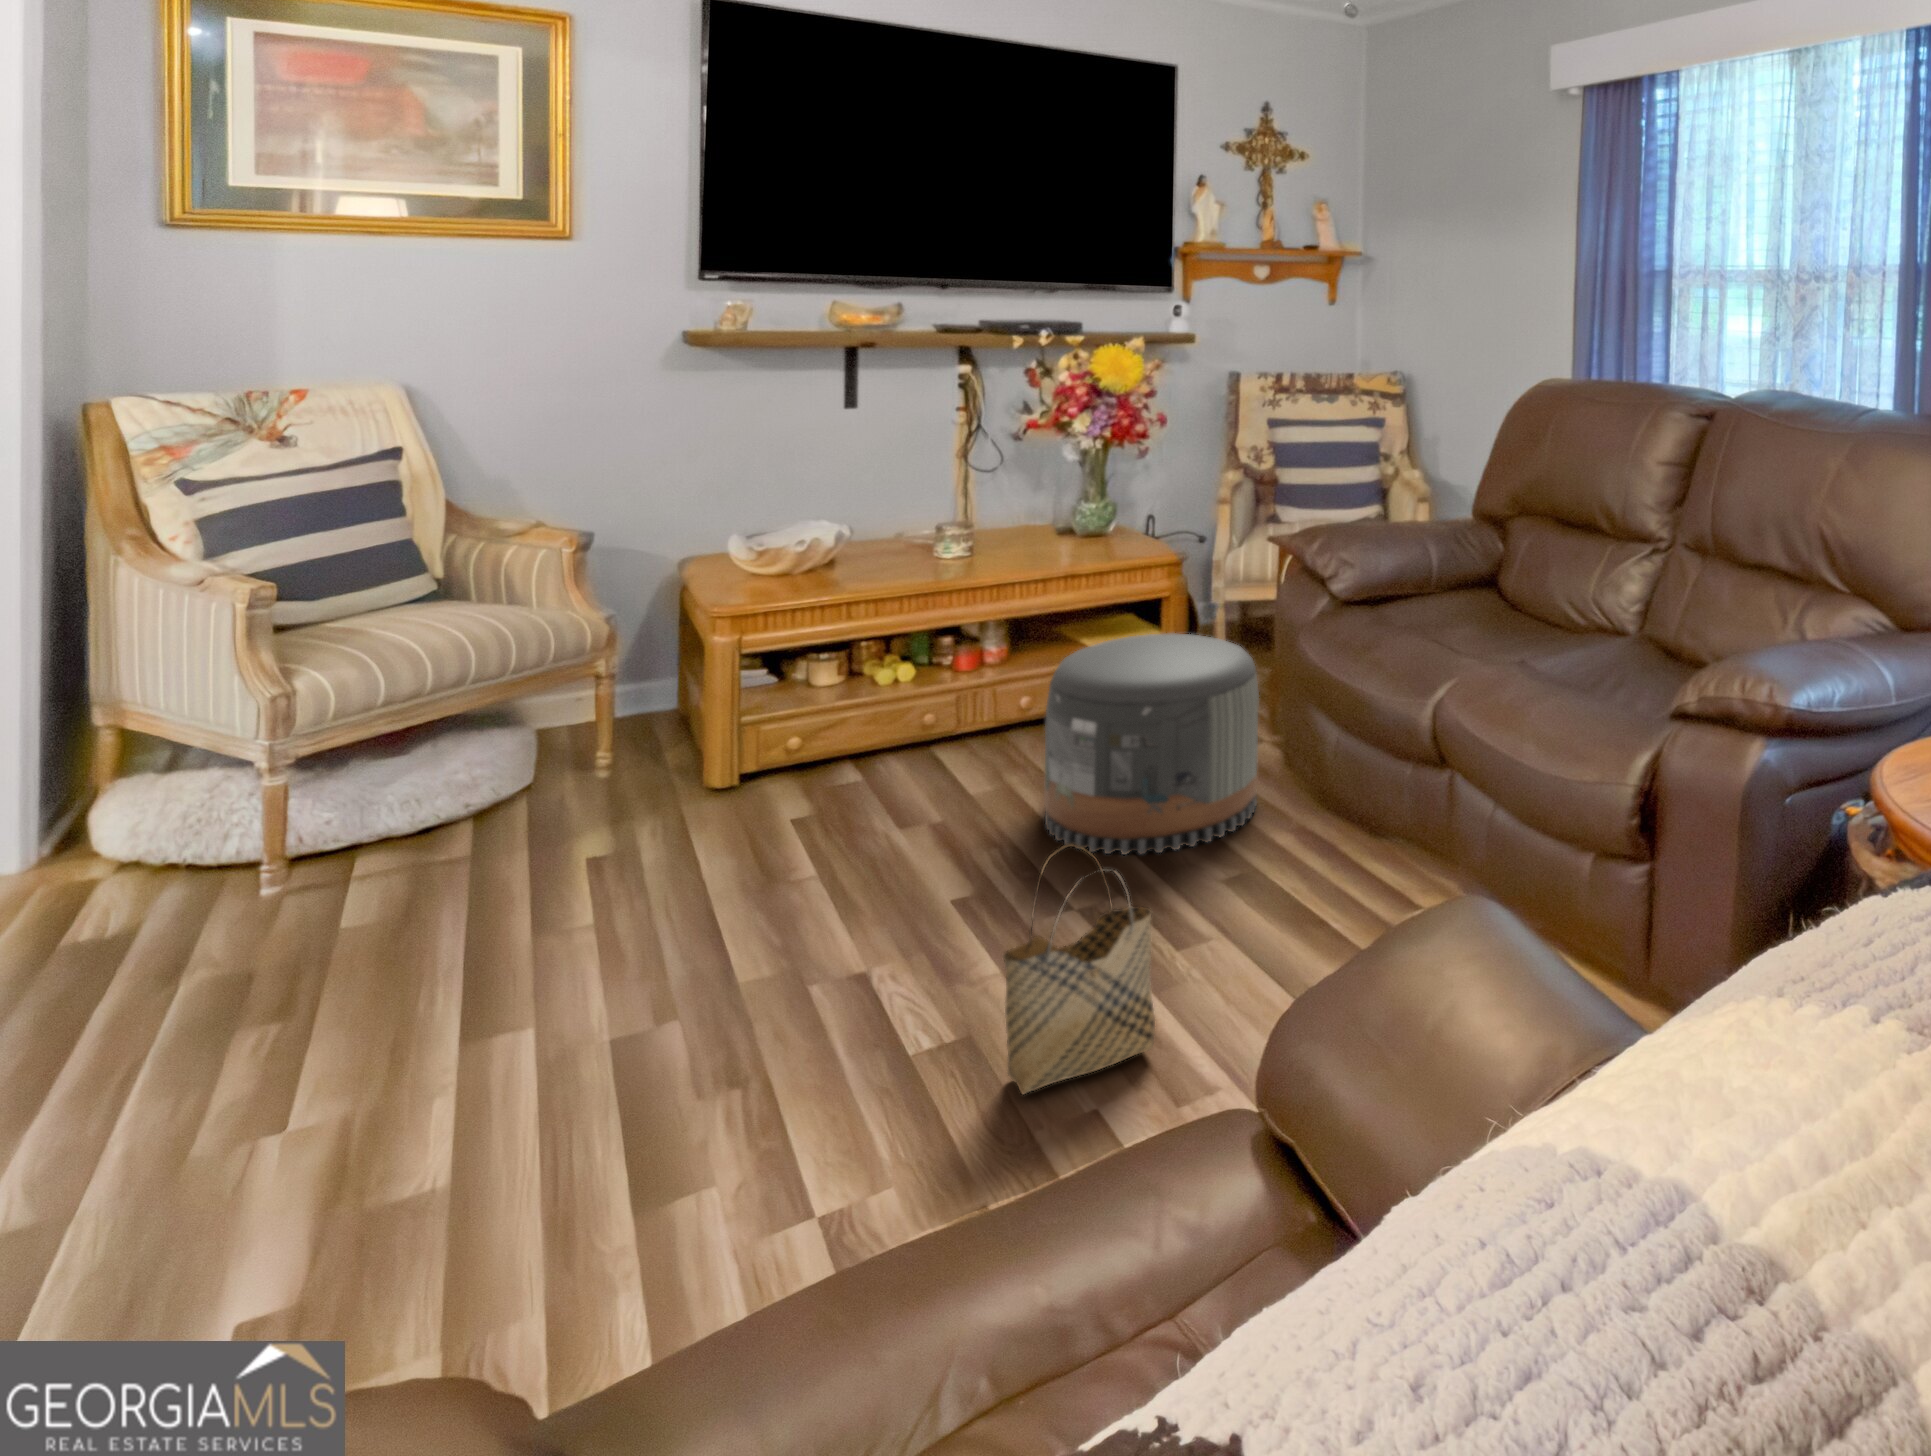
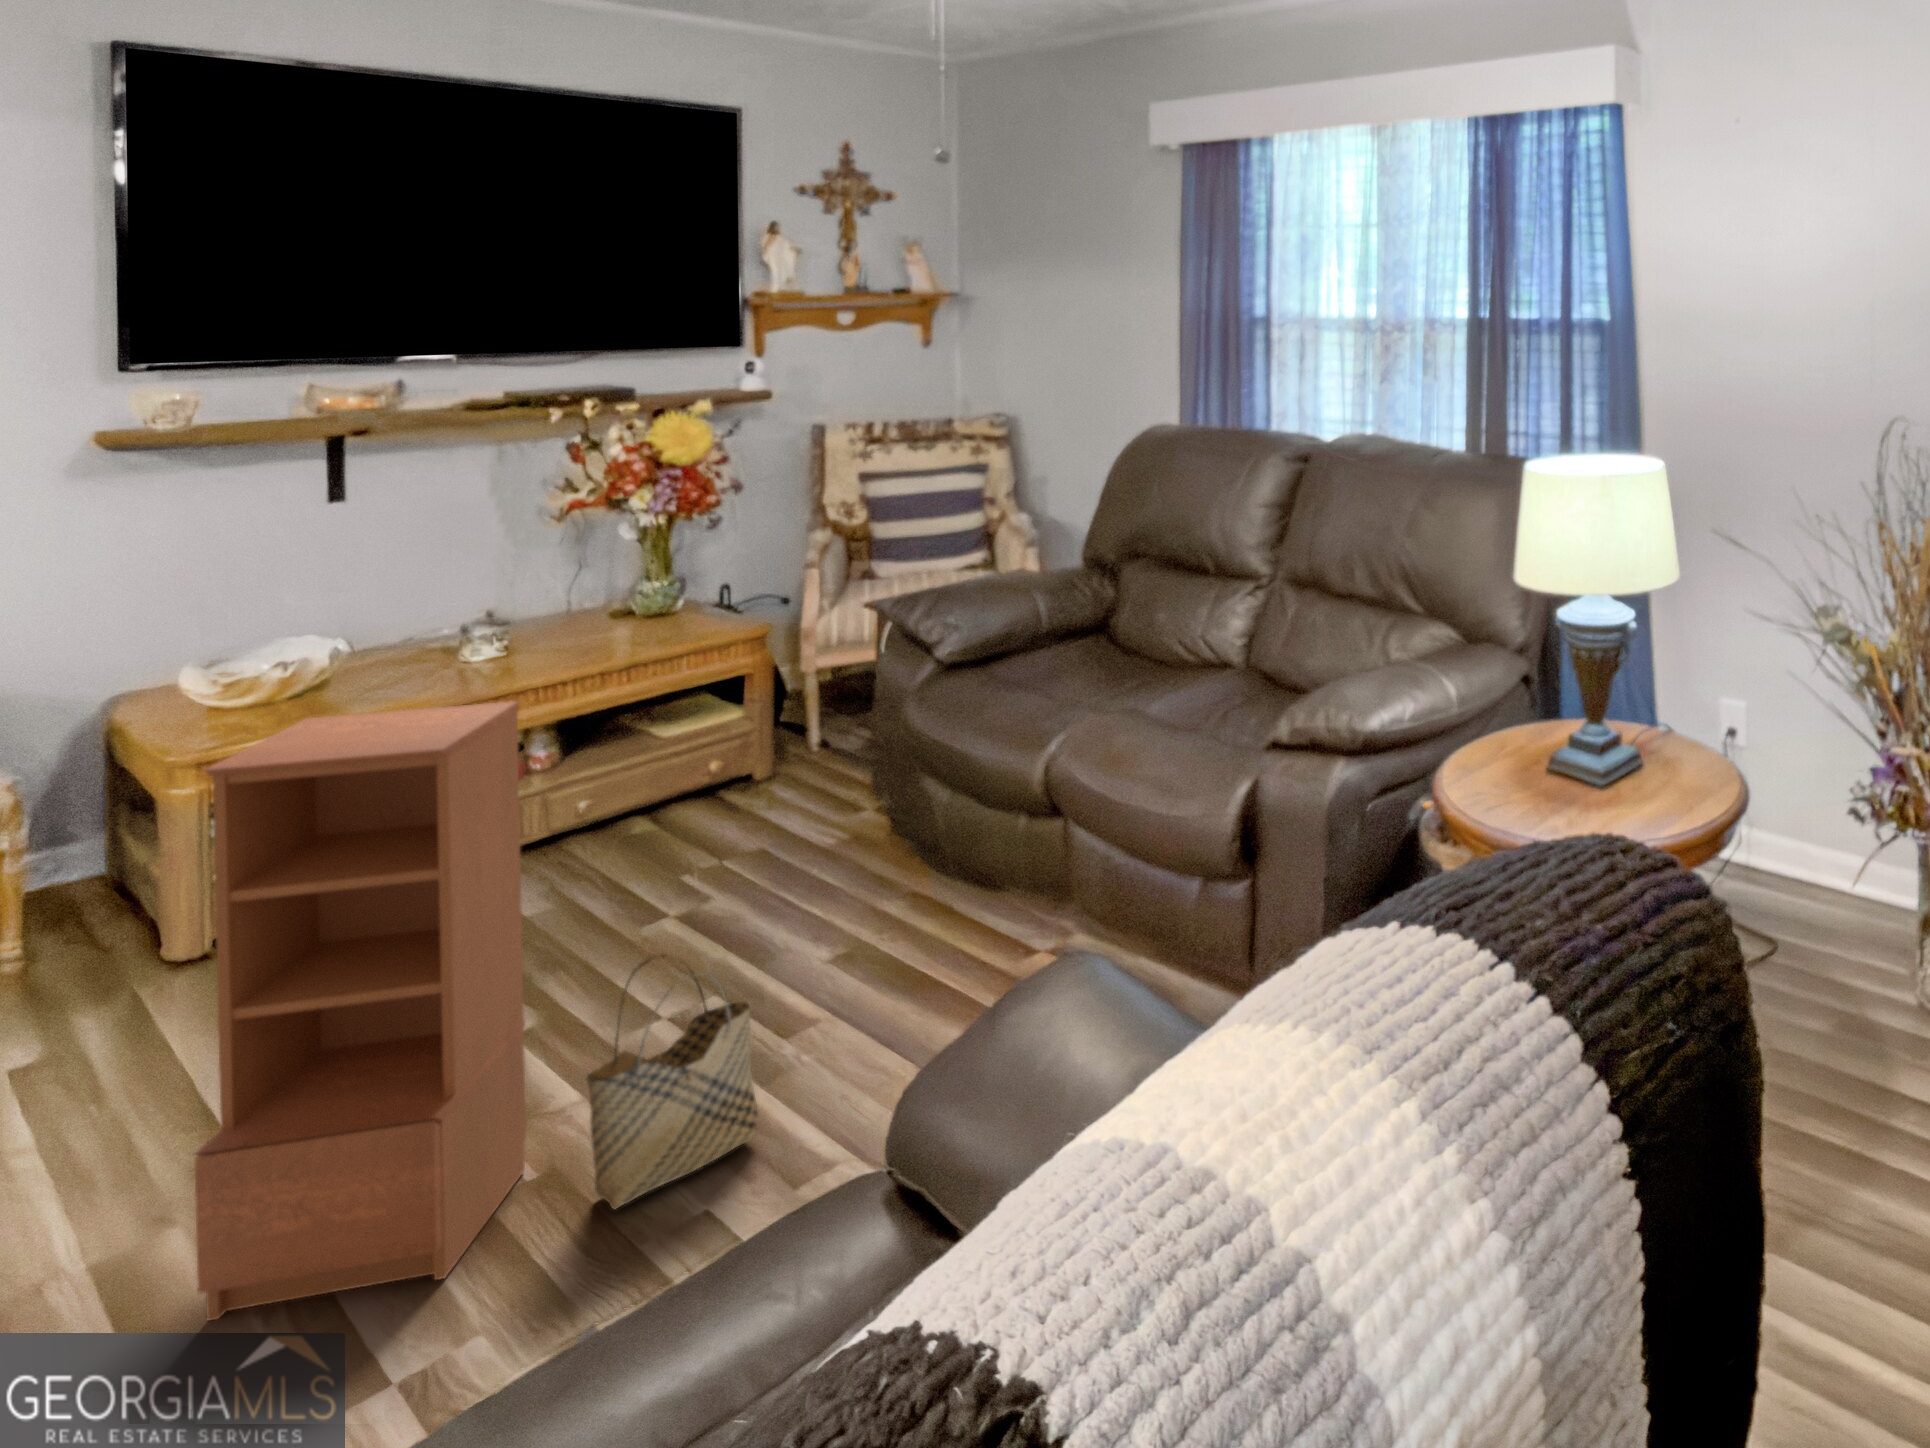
bookcase: none [682,567,961,1129] -> present [195,701,526,1321]
pouf: present [1044,633,1259,855] -> none [614,715,859,953]

